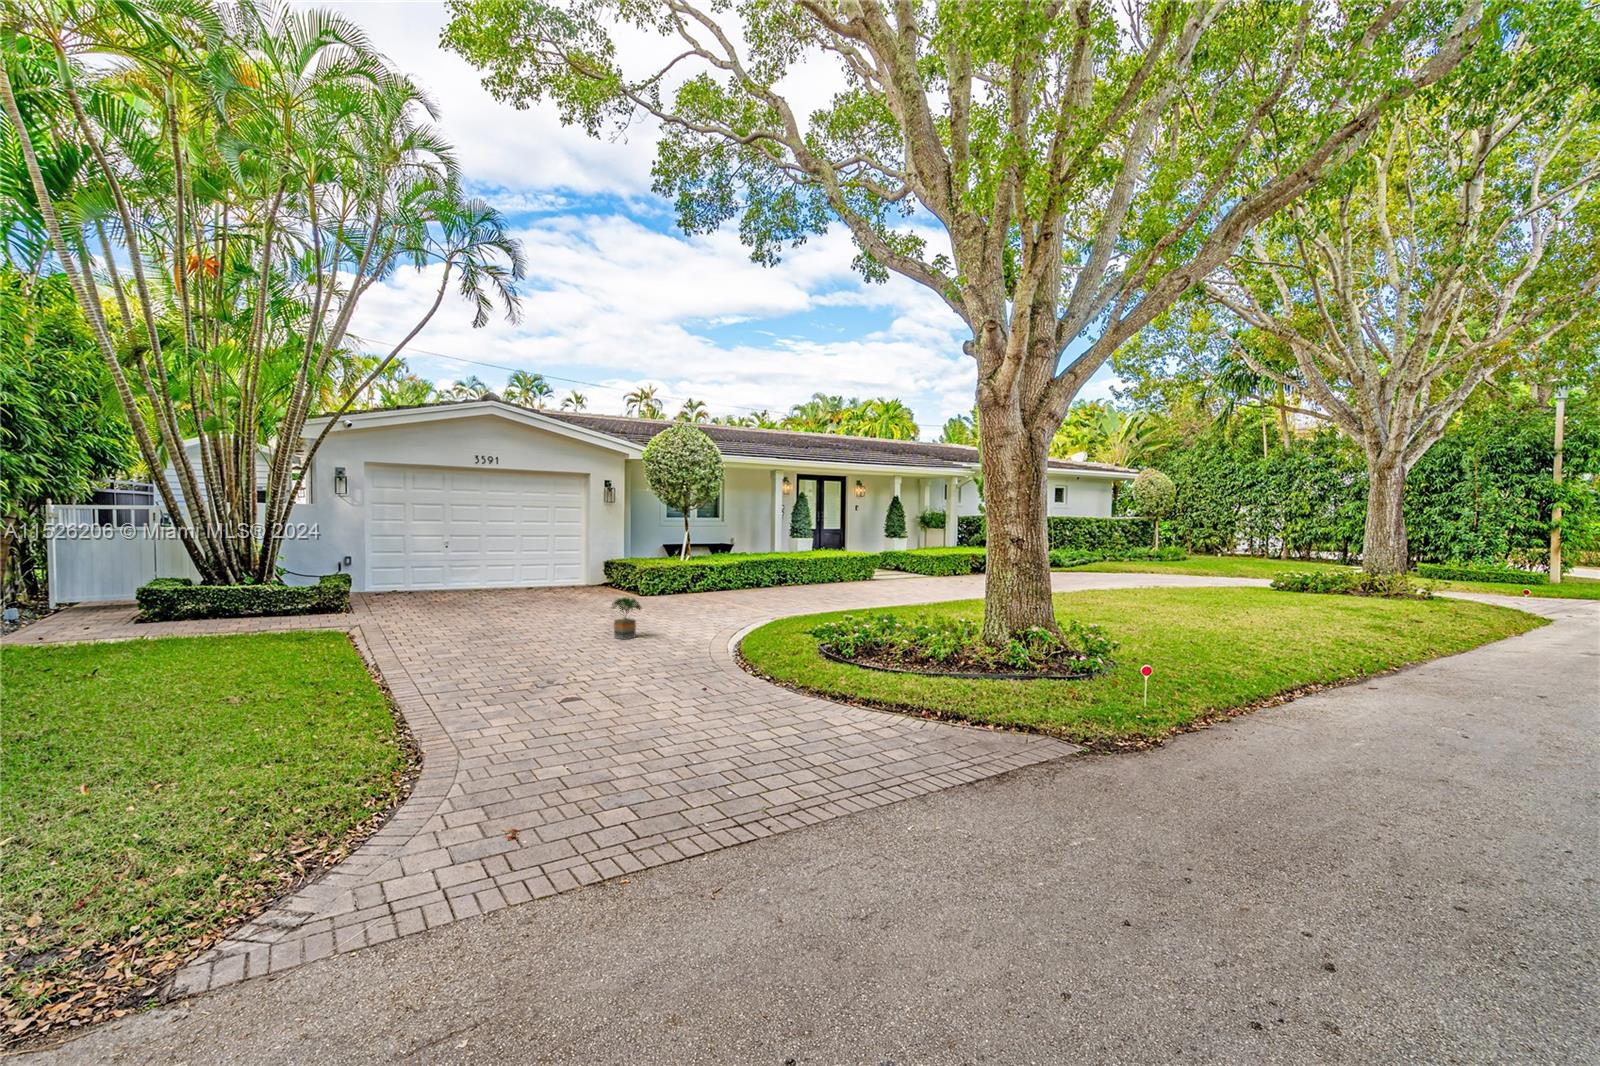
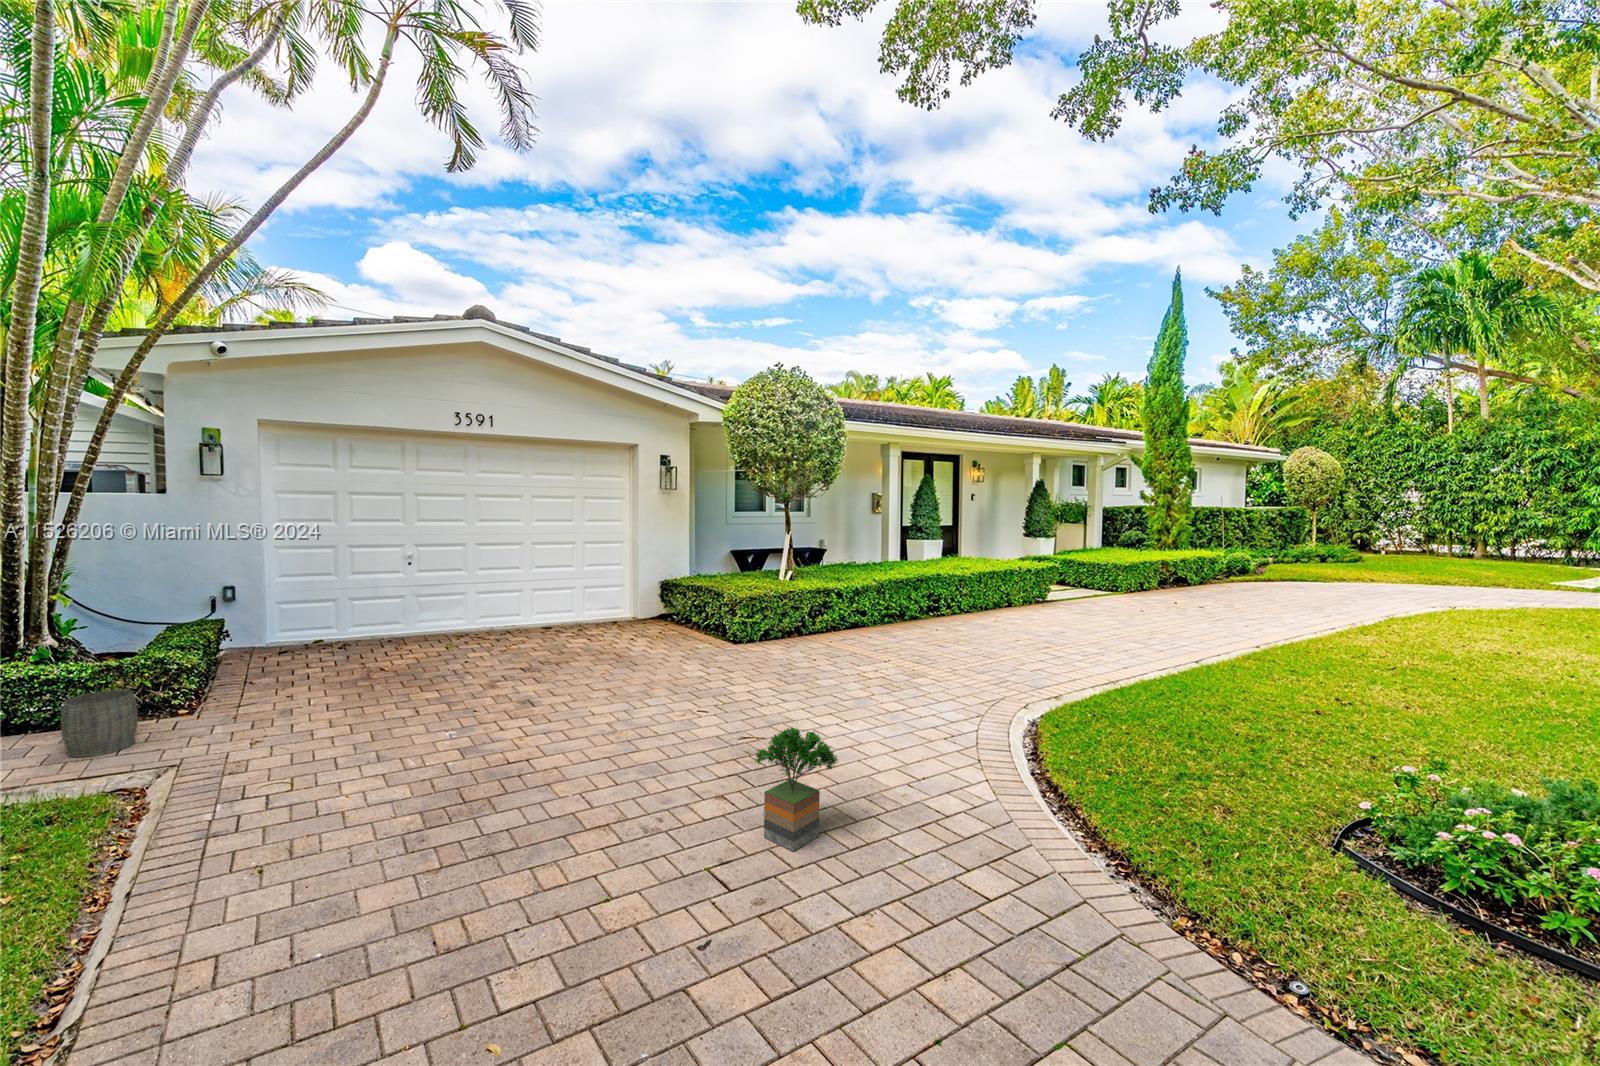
woven basket: none [316,594,344,621] -> present [61,690,138,757]

